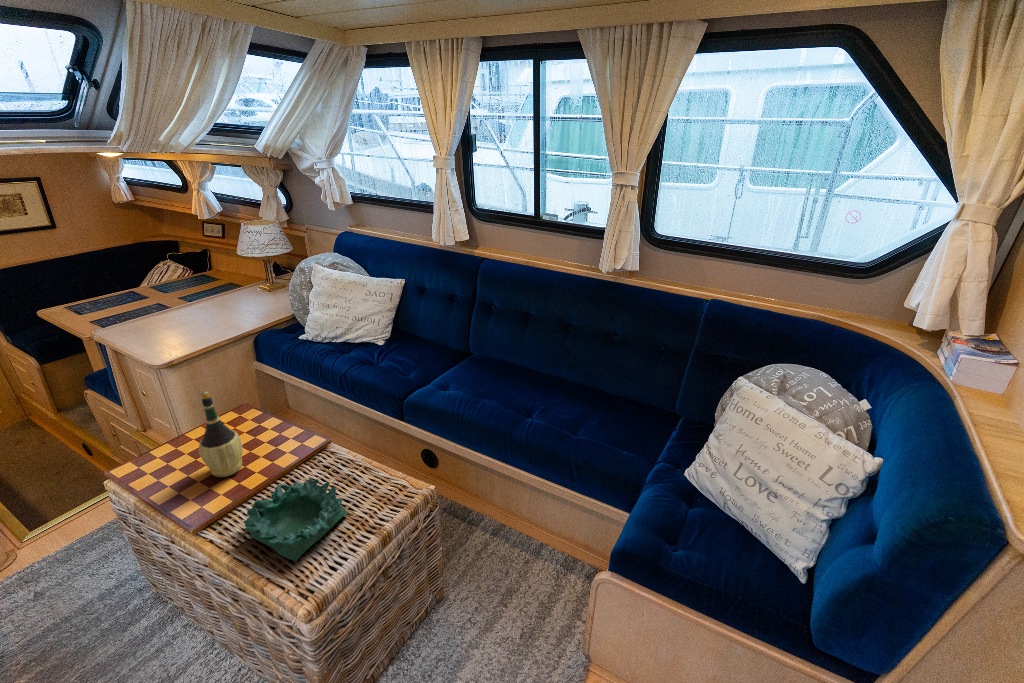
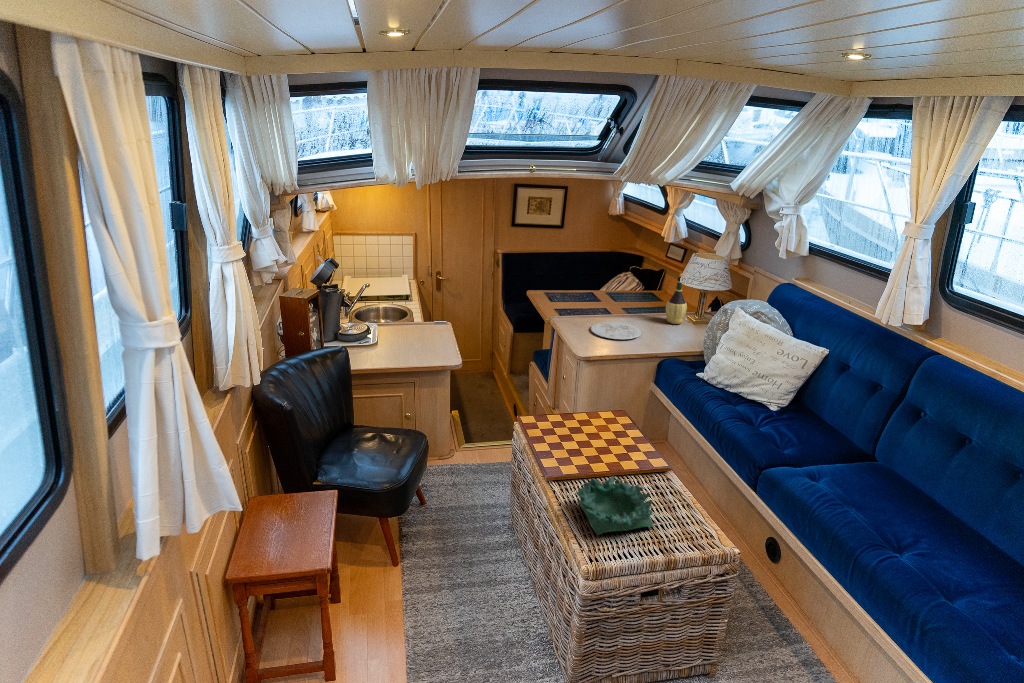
plate: none [155,313,219,335] -> present [591,322,641,339]
wine bottle: present [199,392,243,477] -> present [666,273,687,324]

